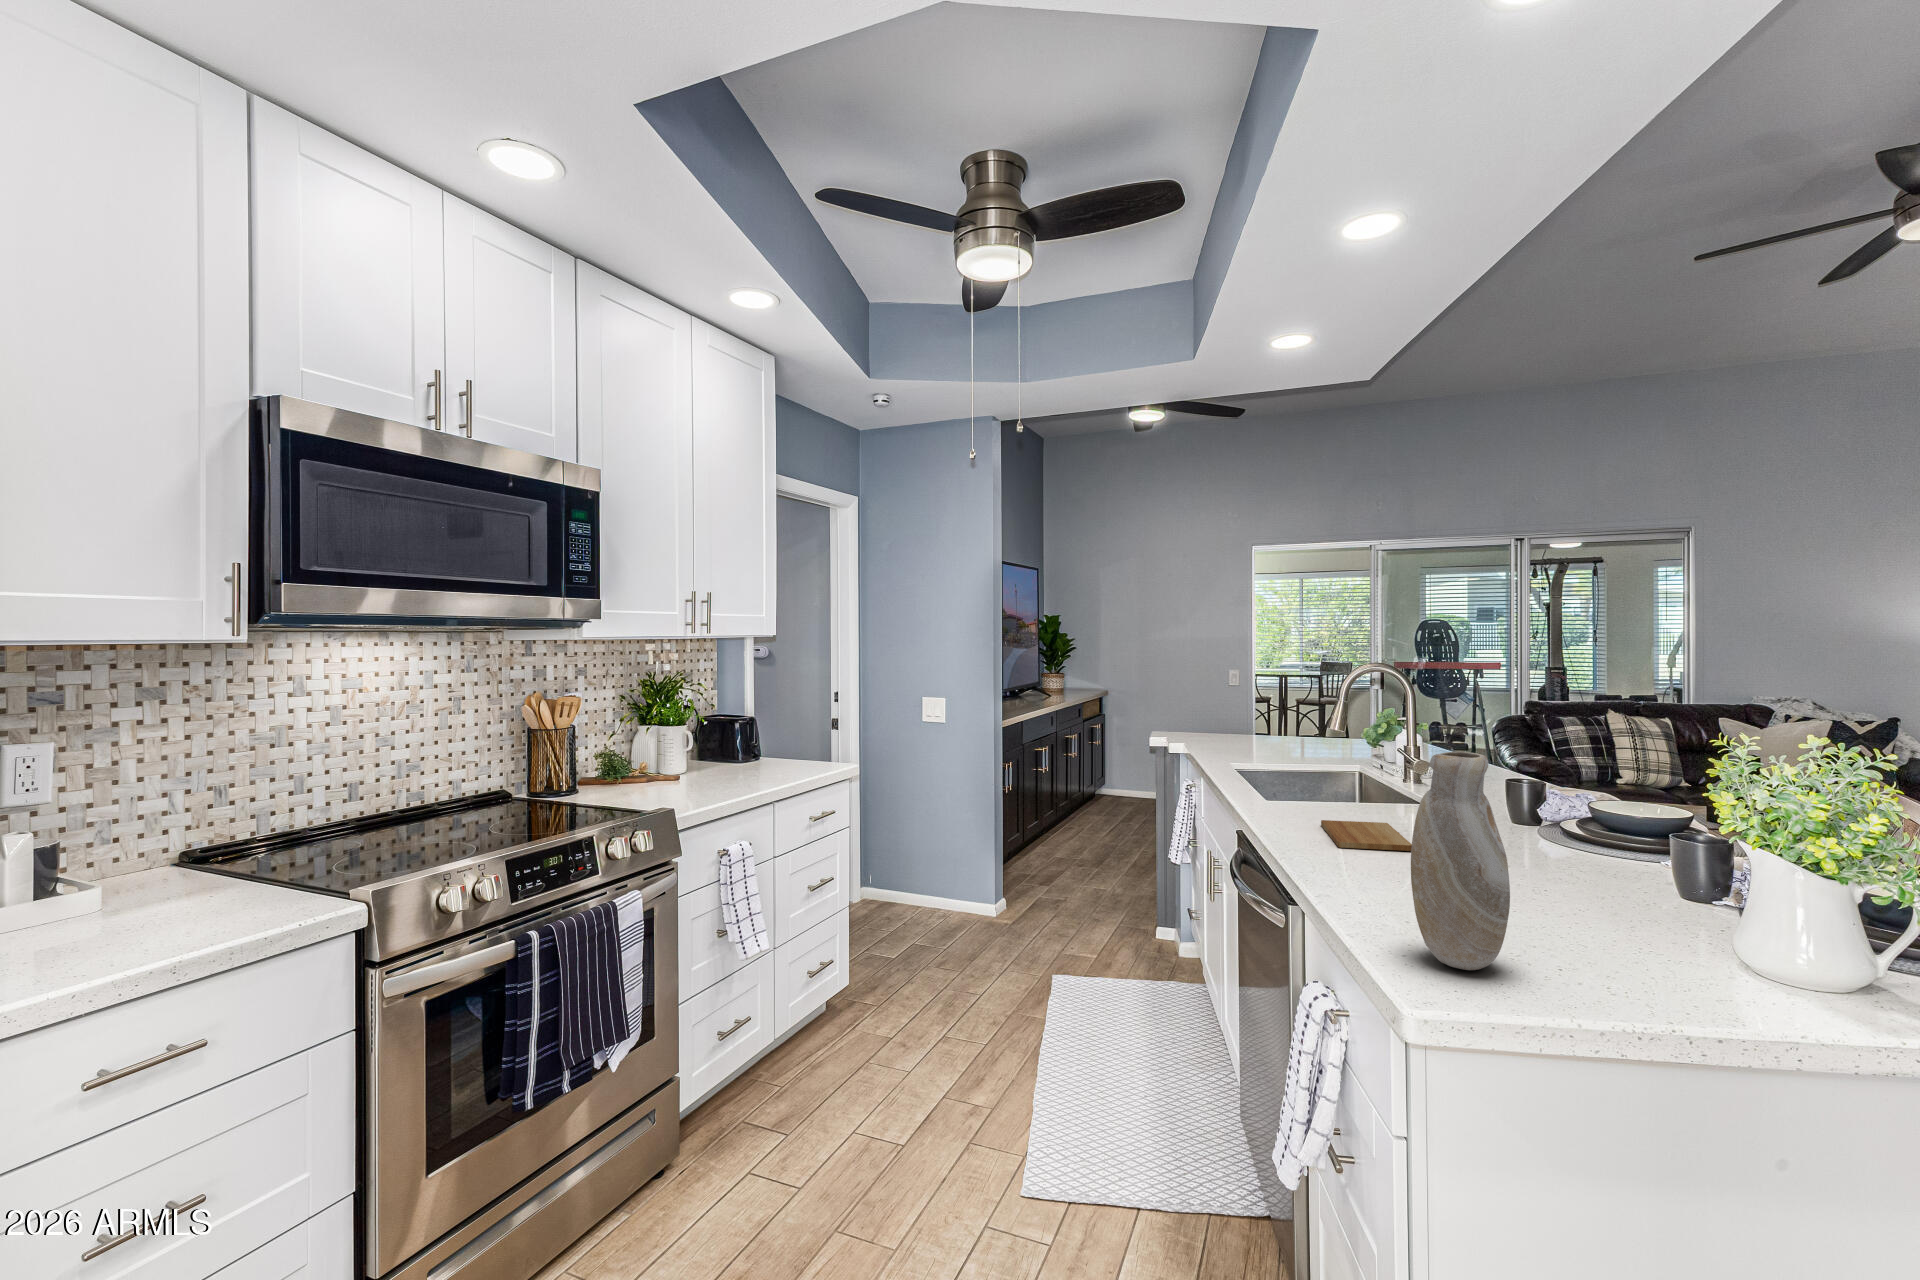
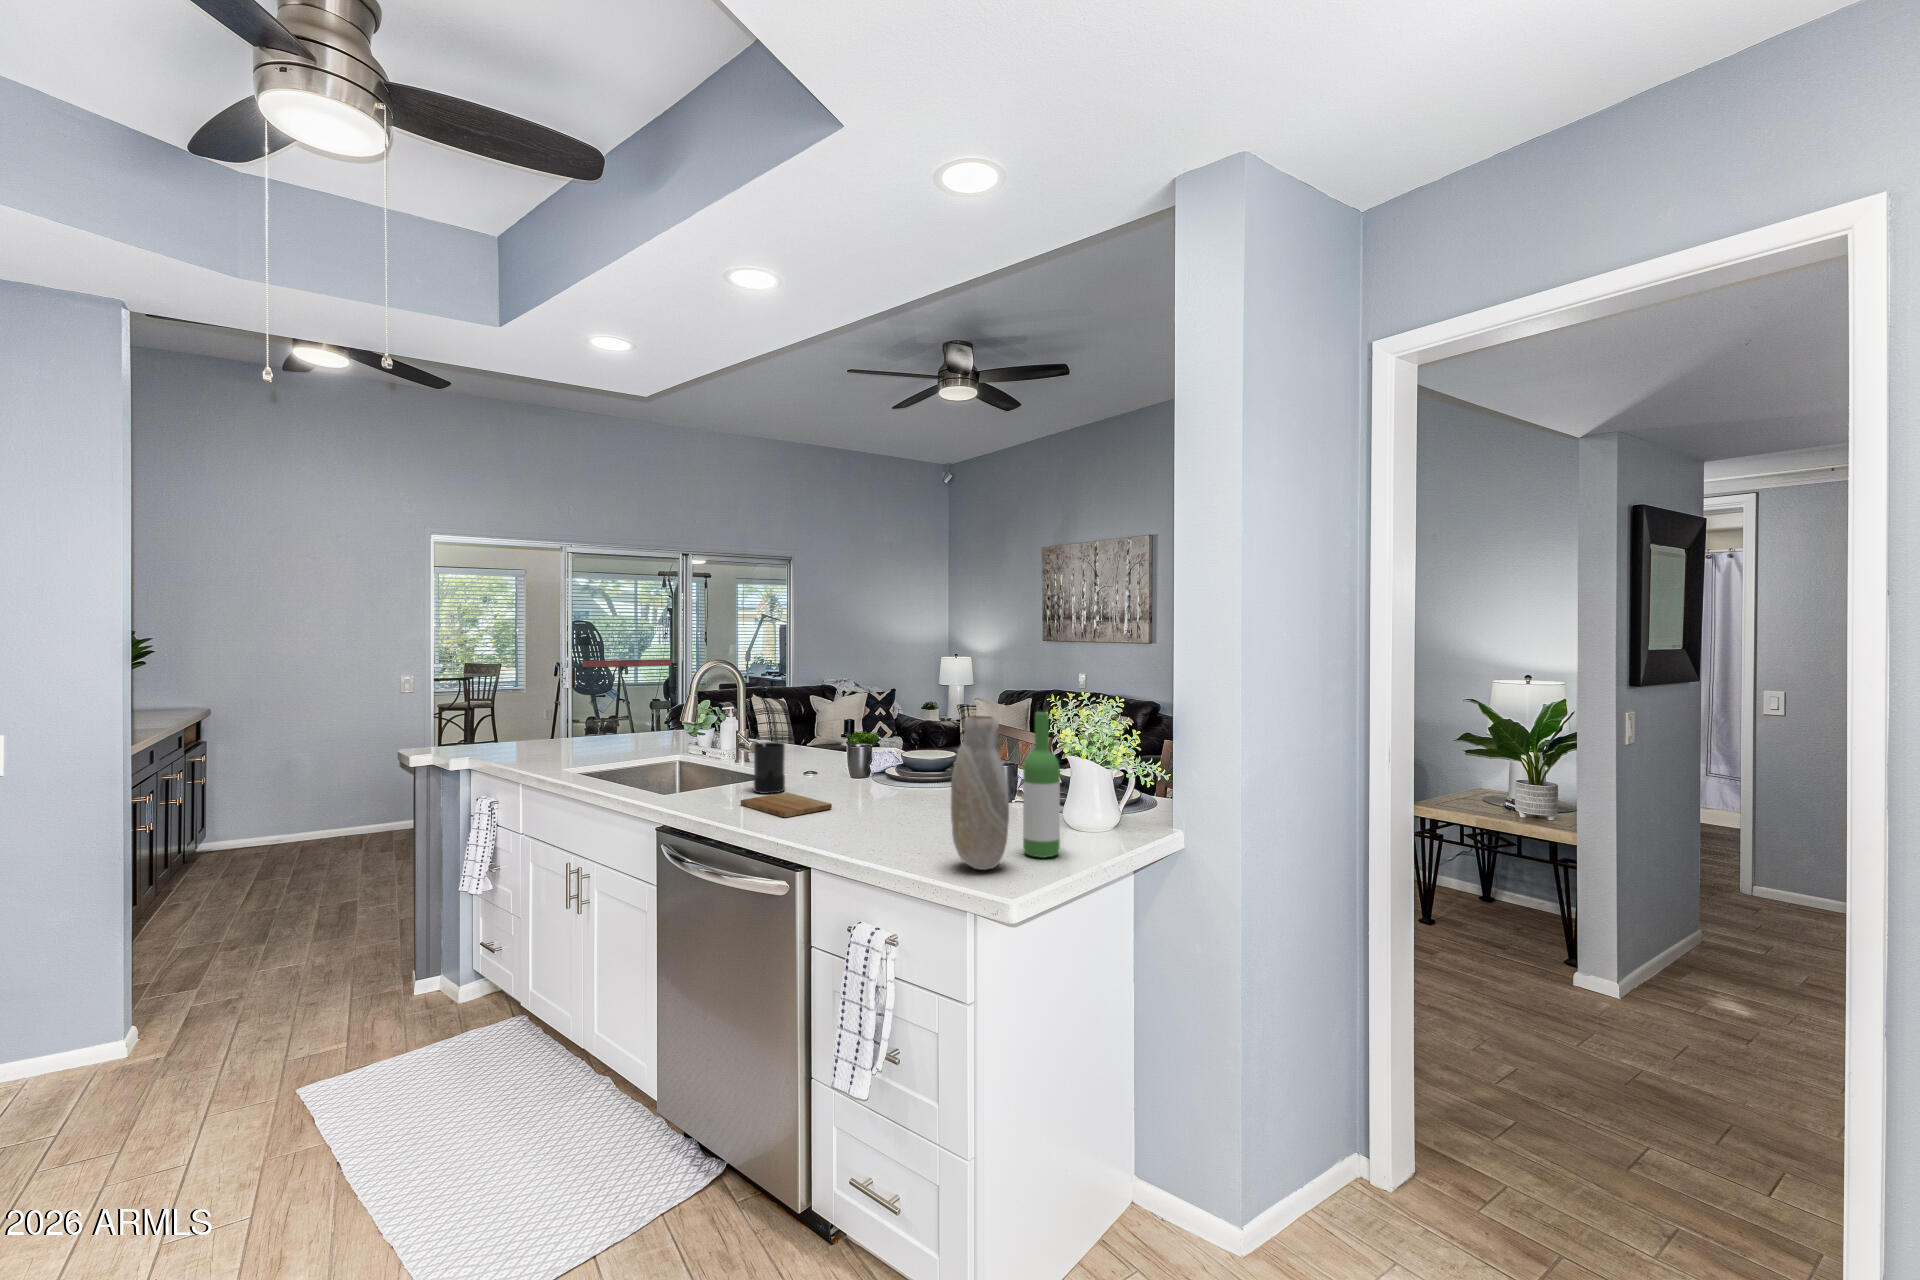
candle: none [1361,755,1401,822] -> present [754,742,785,794]
wine bottle: none [1567,759,1639,991] -> present [1023,712,1060,858]

